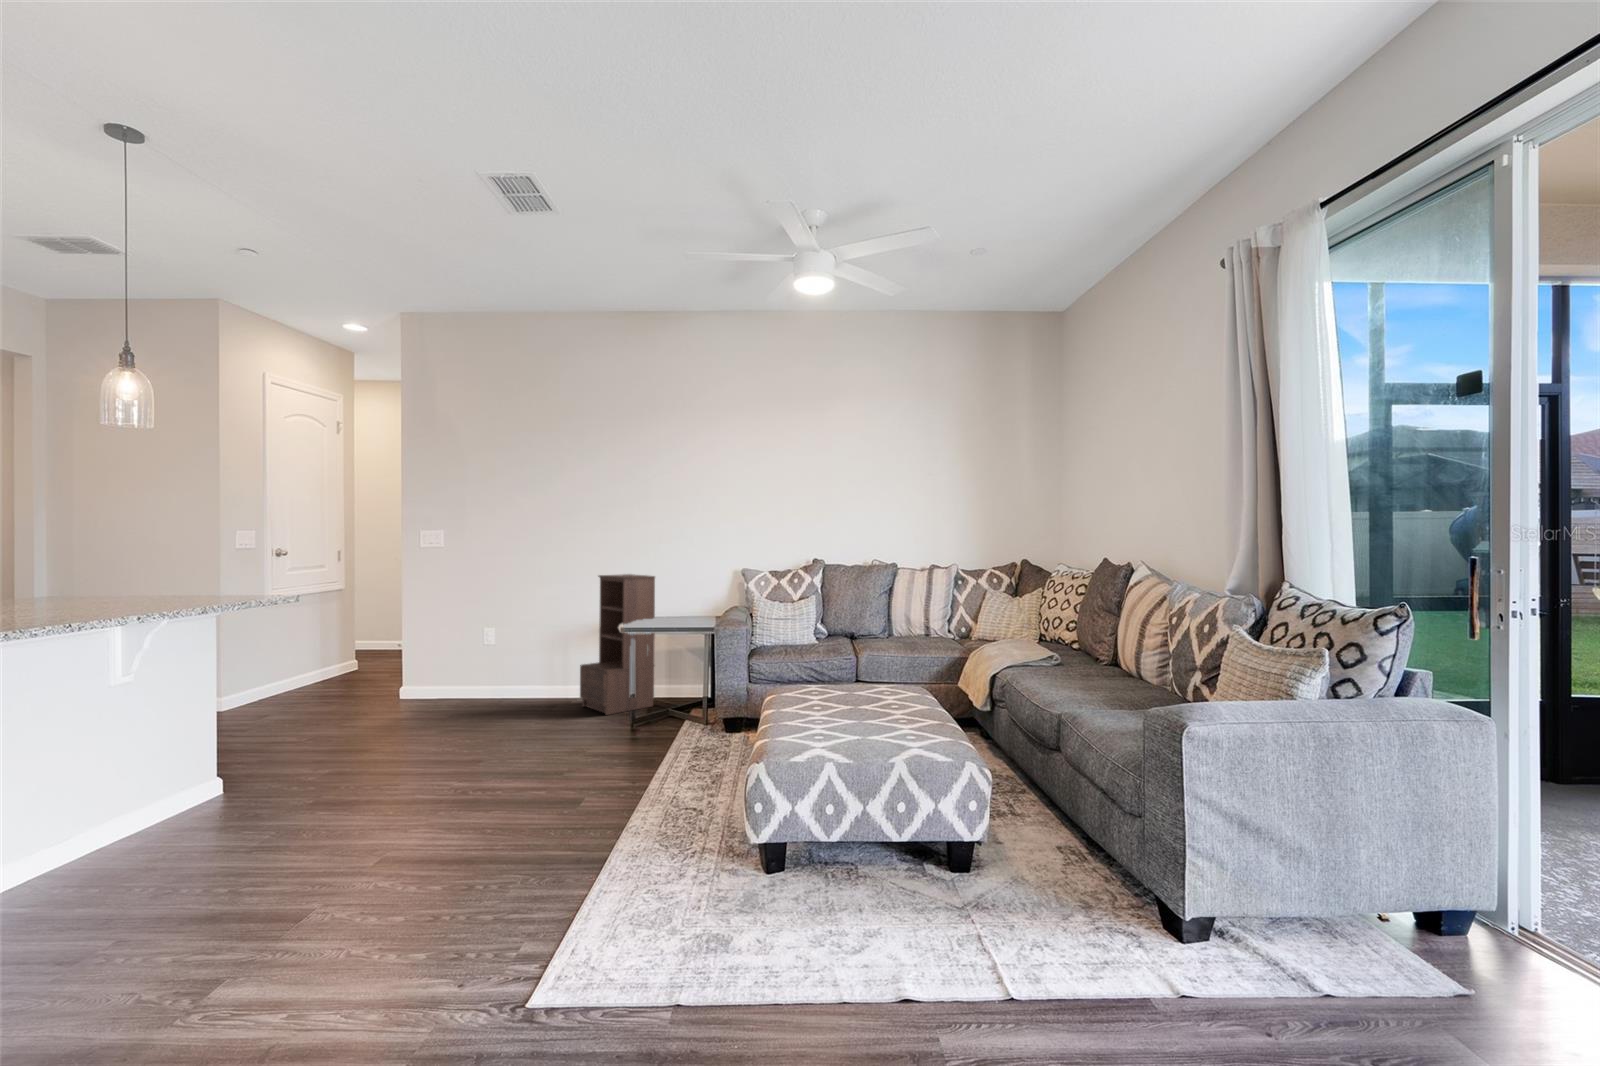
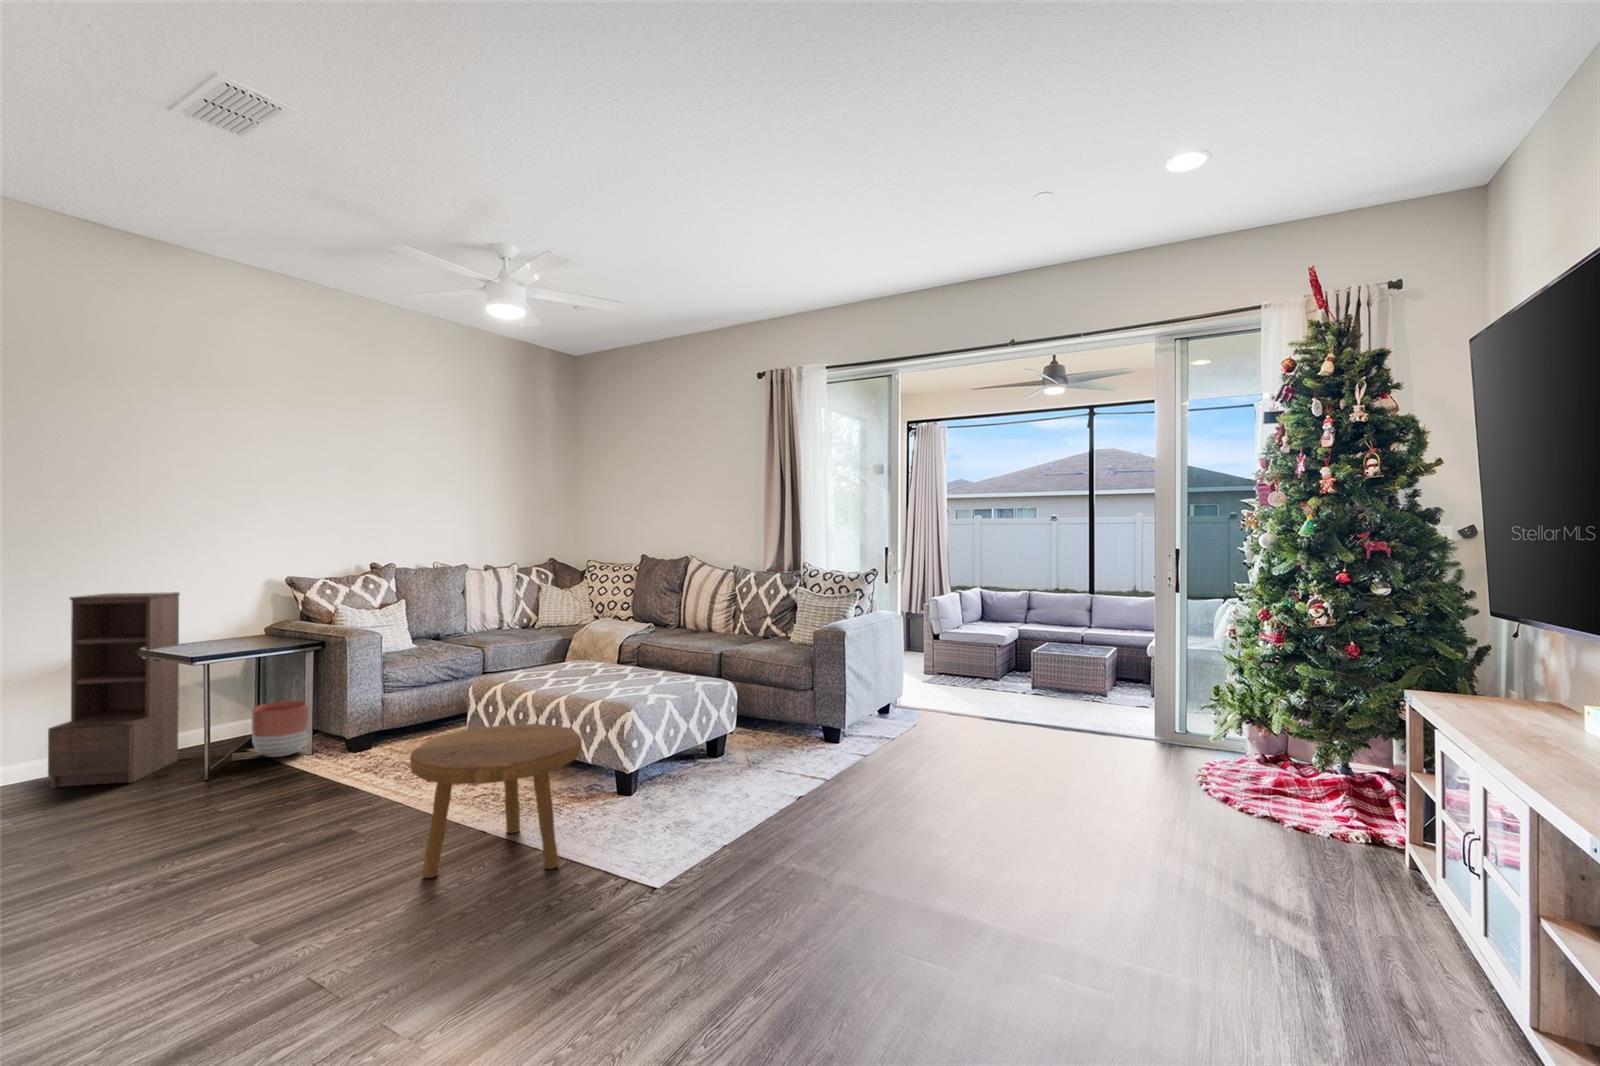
planter: none [674,674,715,721] -> present [252,700,308,757]
footstool: none [448,733,636,923] -> present [410,724,582,878]

